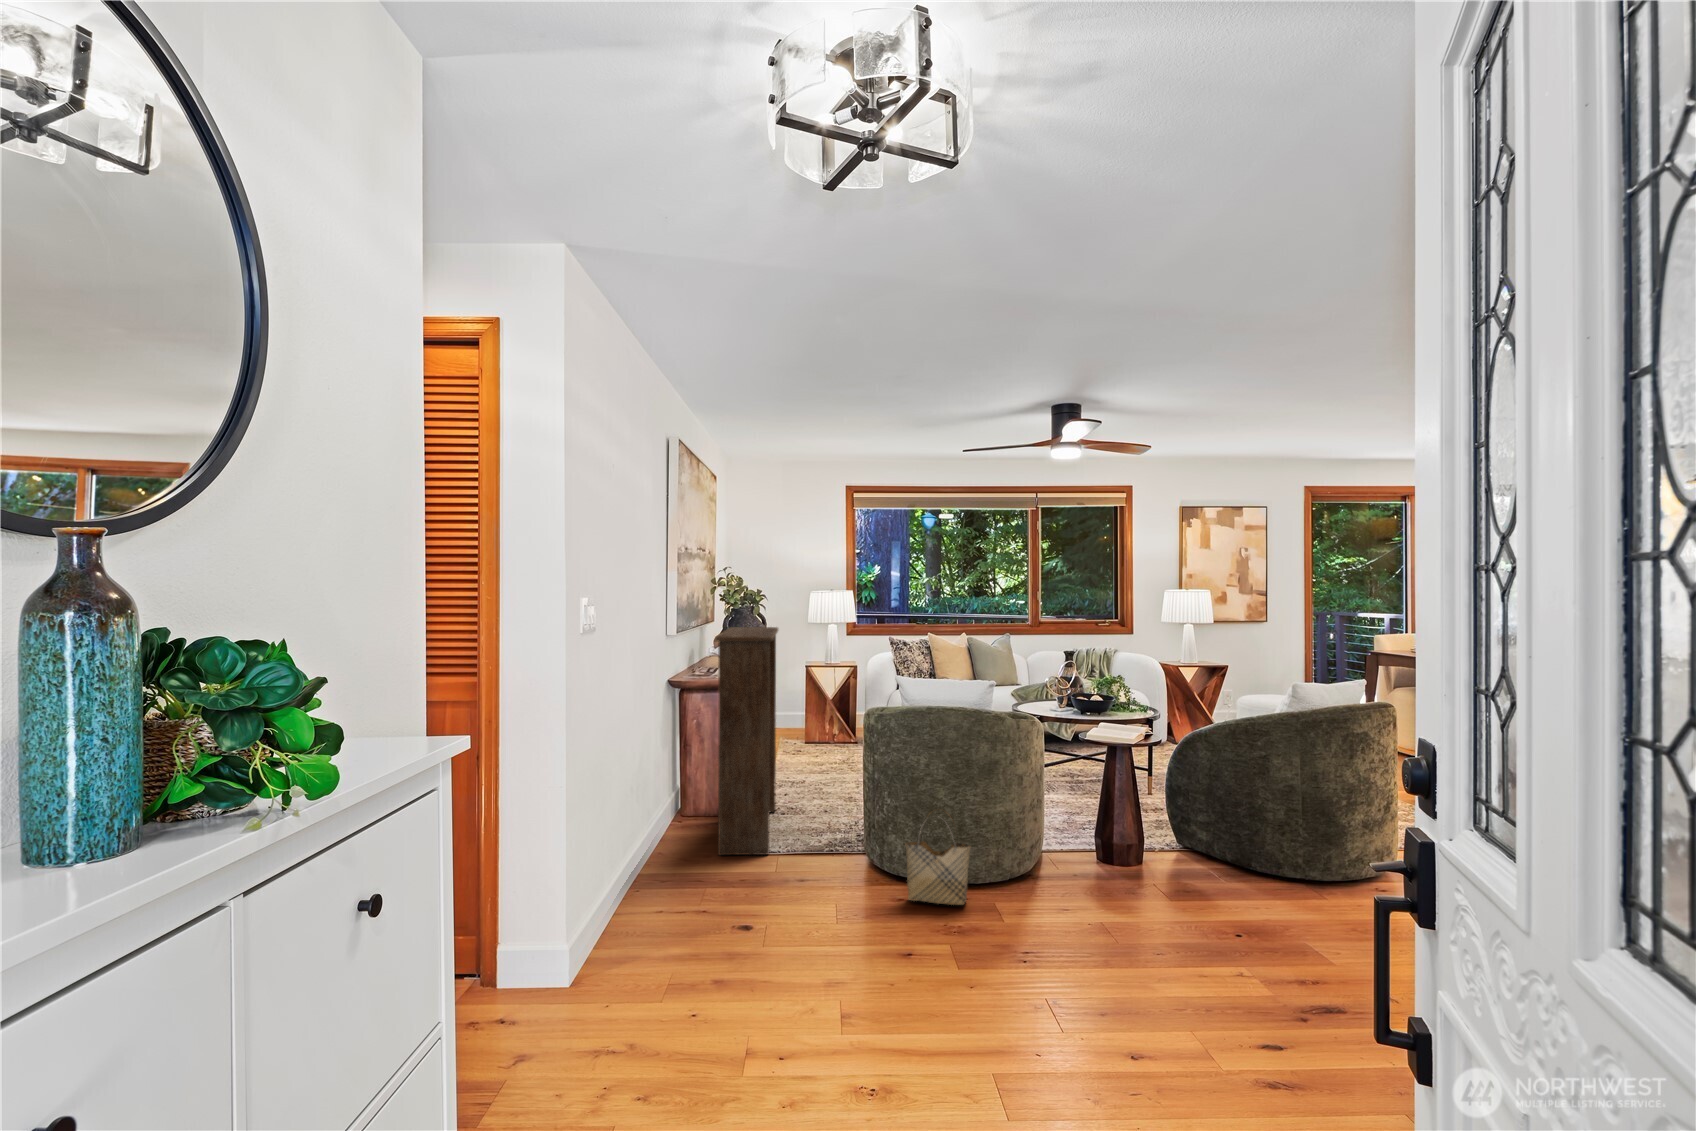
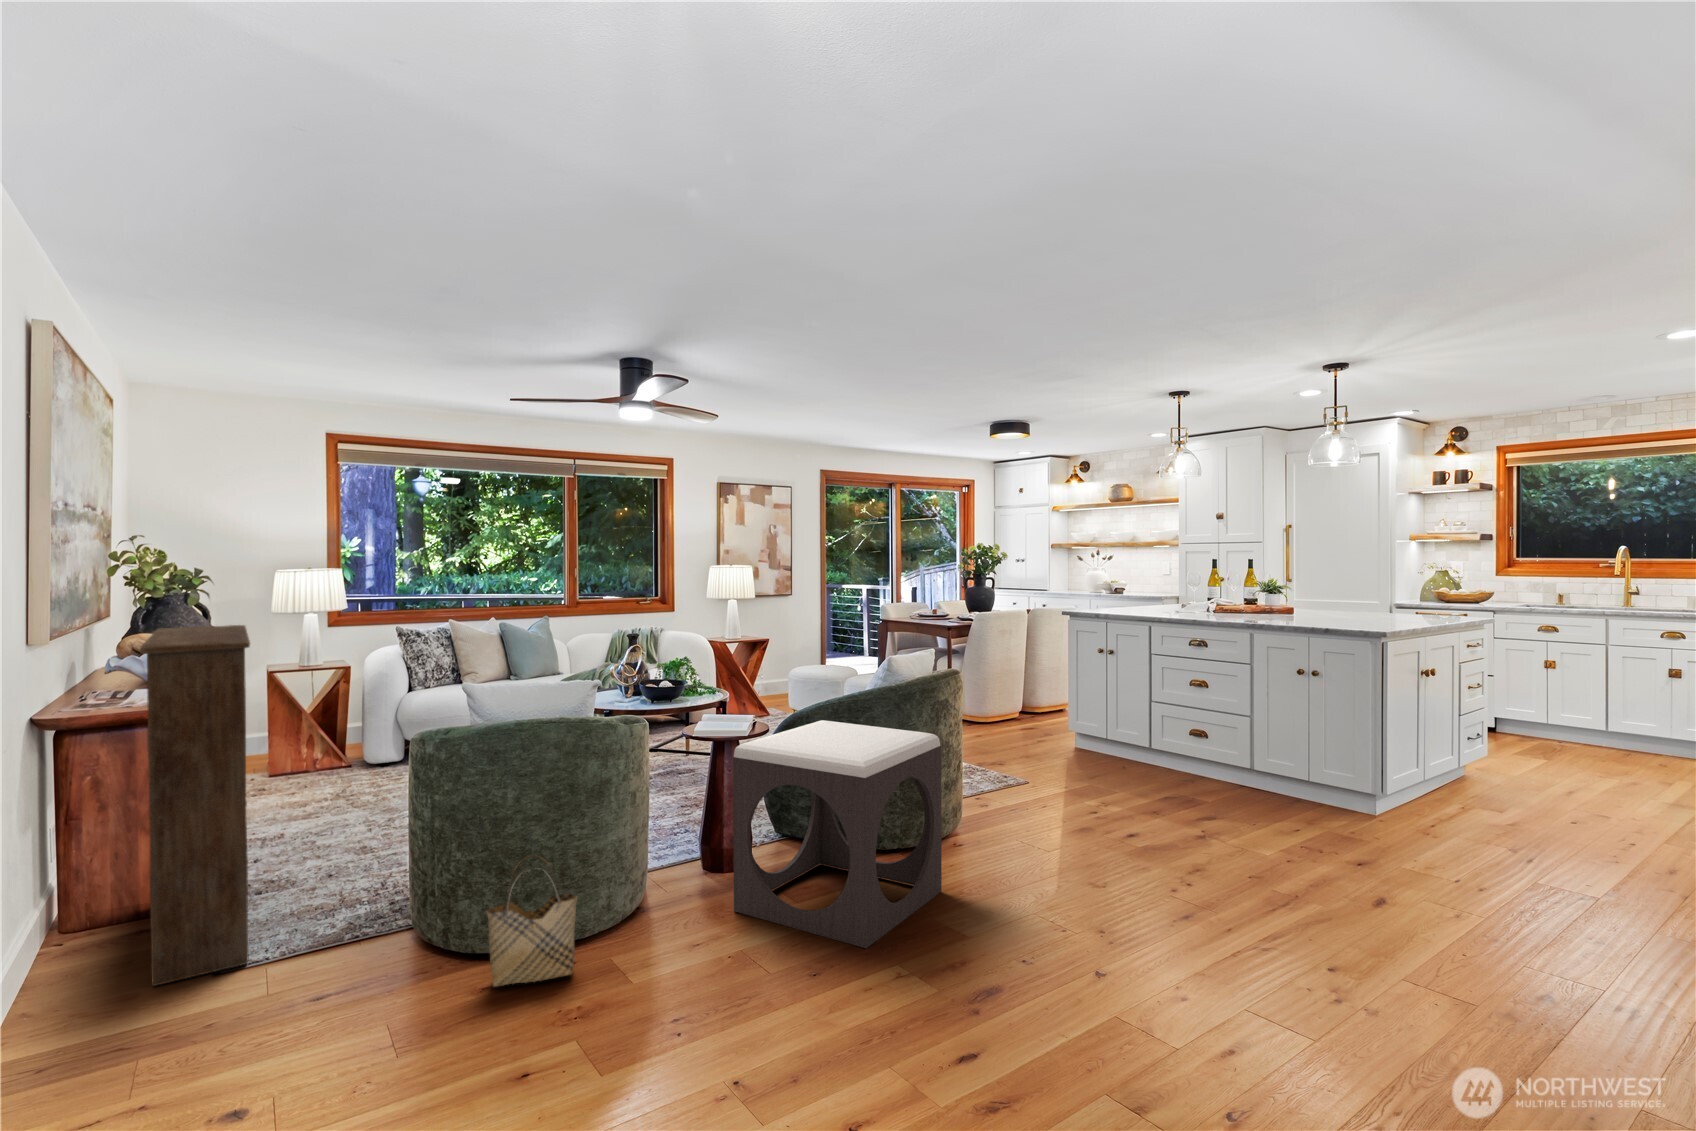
footstool: none [1110,737,1326,944] -> present [733,720,942,948]

